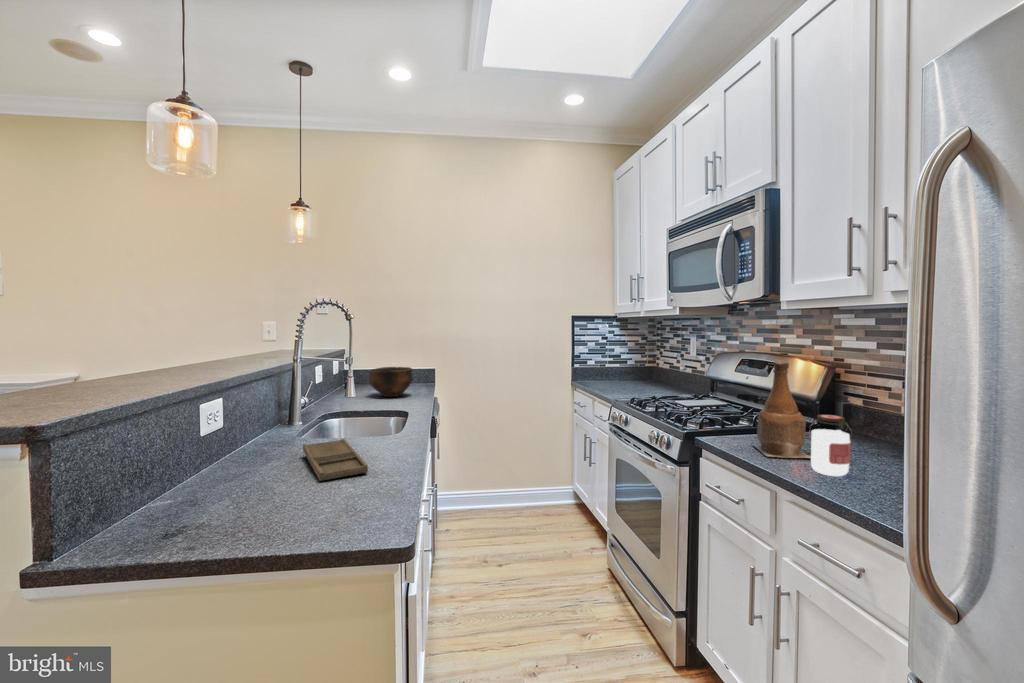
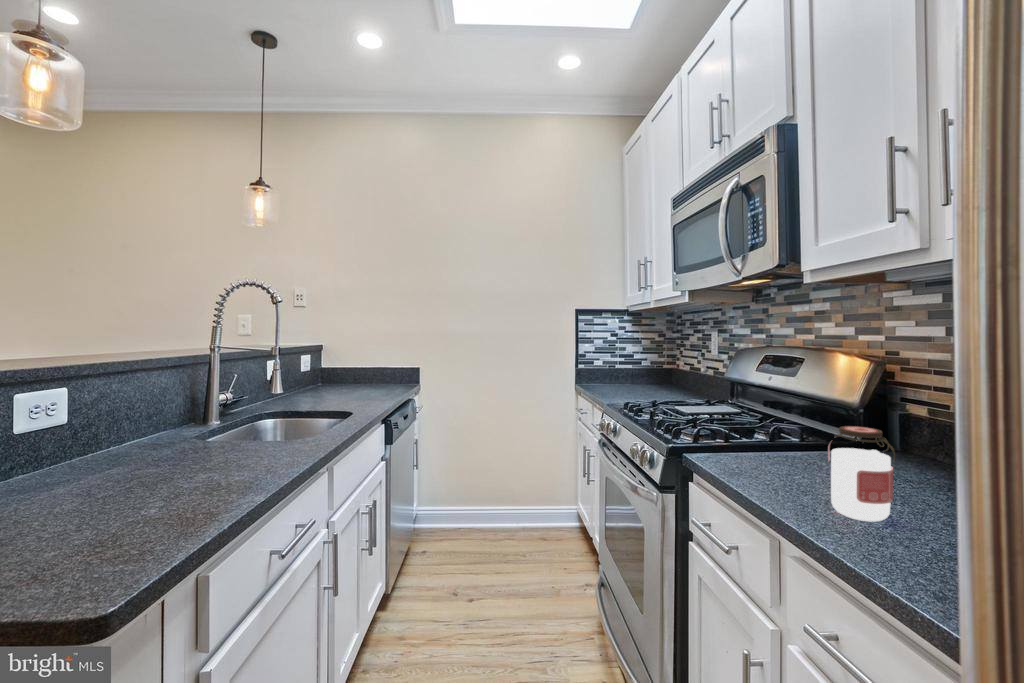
bottle: present [752,360,811,458] -> none [756,349,841,490]
bowl: present [369,367,413,397] -> none [331,366,381,400]
tray: present [303,439,368,481] -> none [128,447,218,504]

